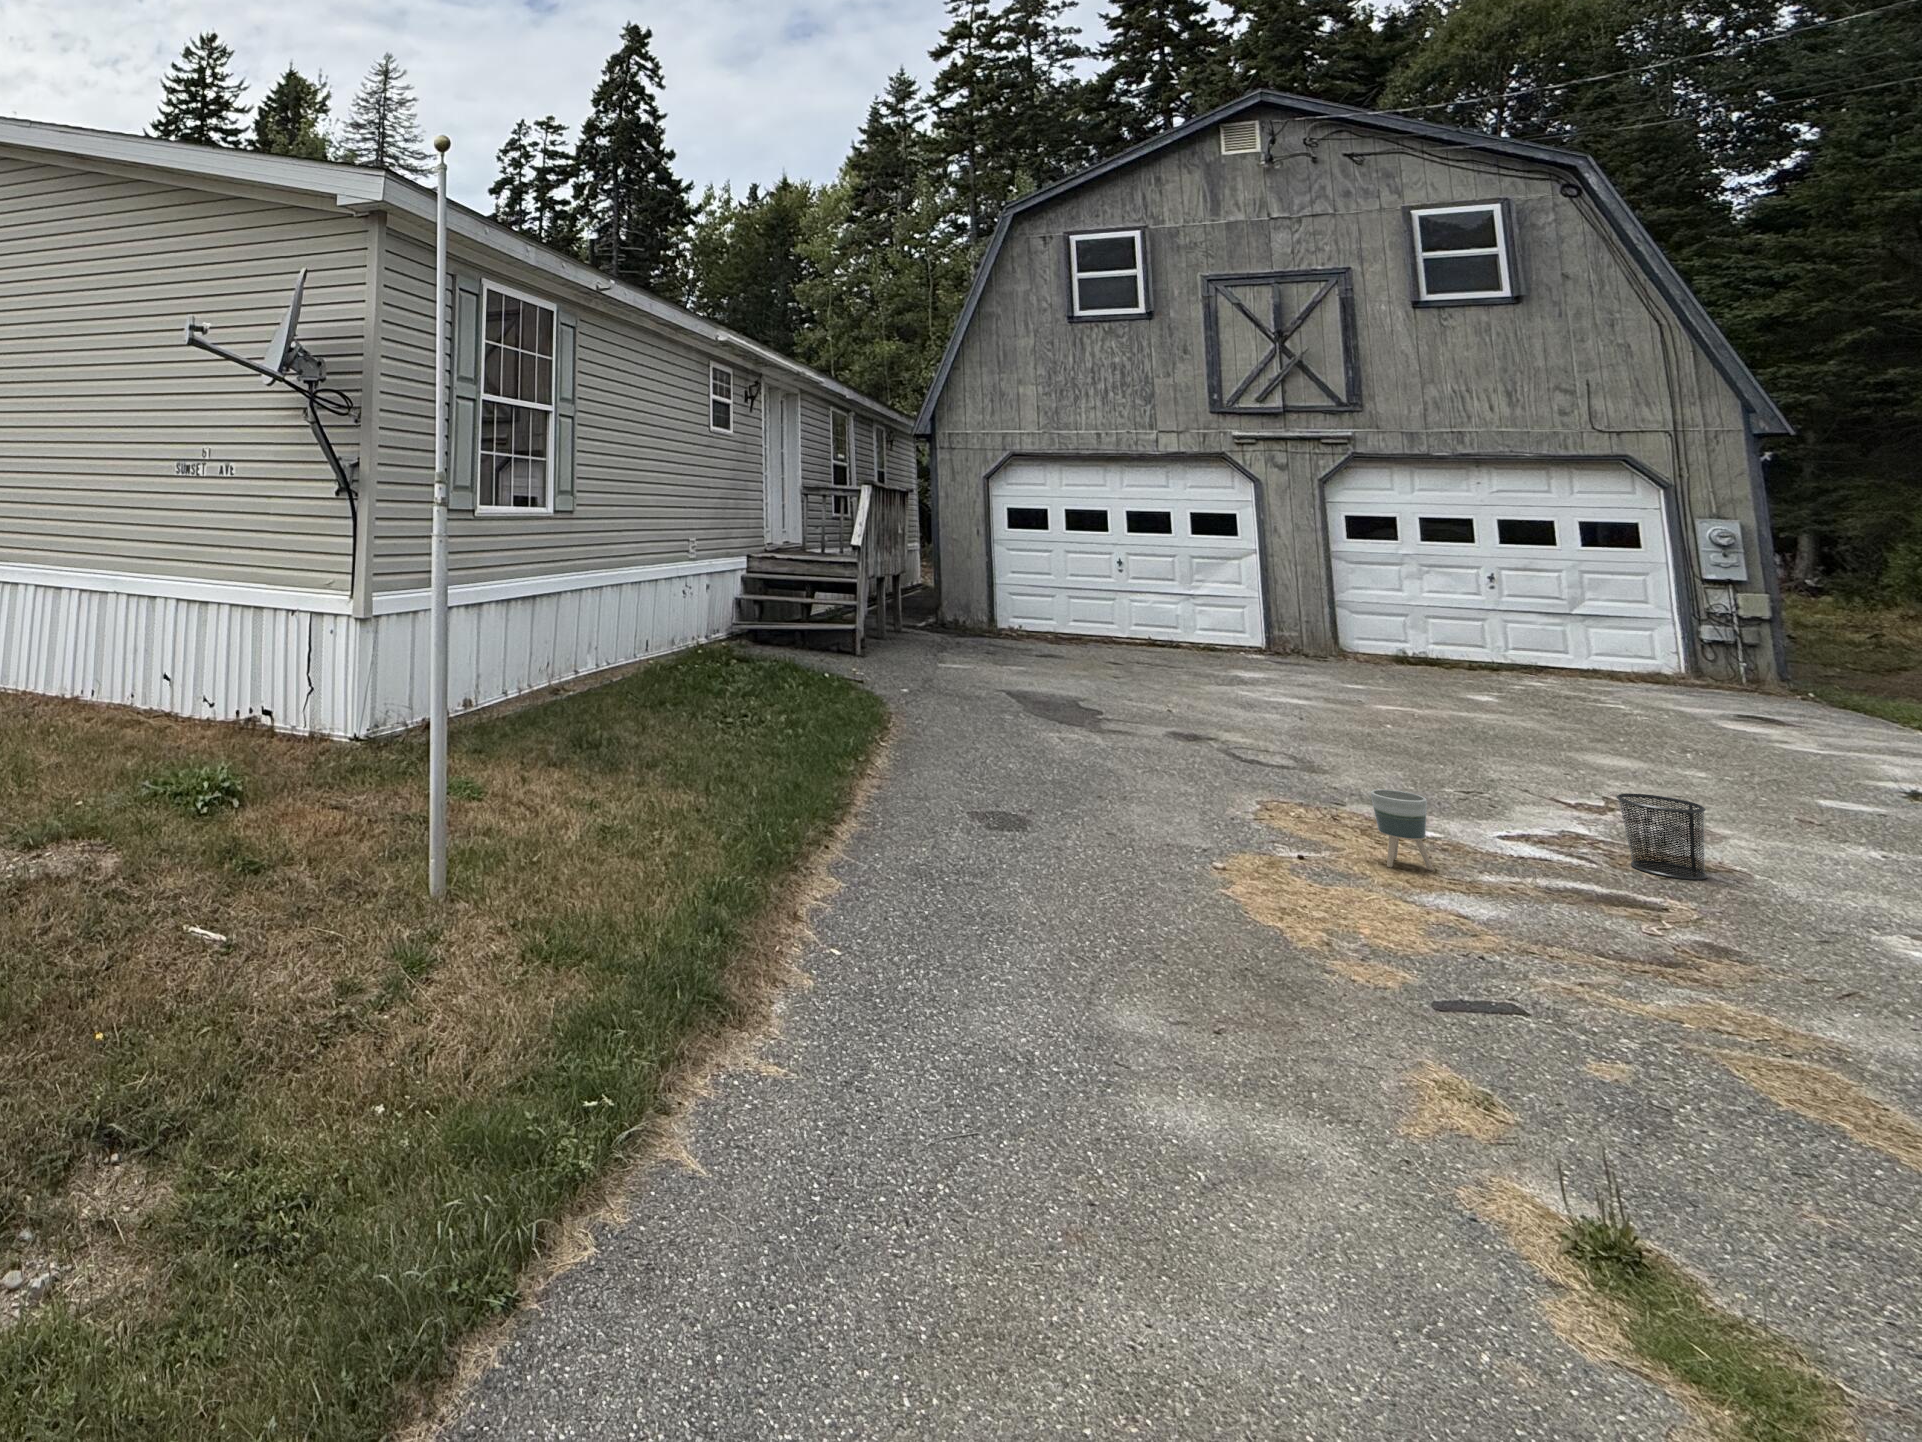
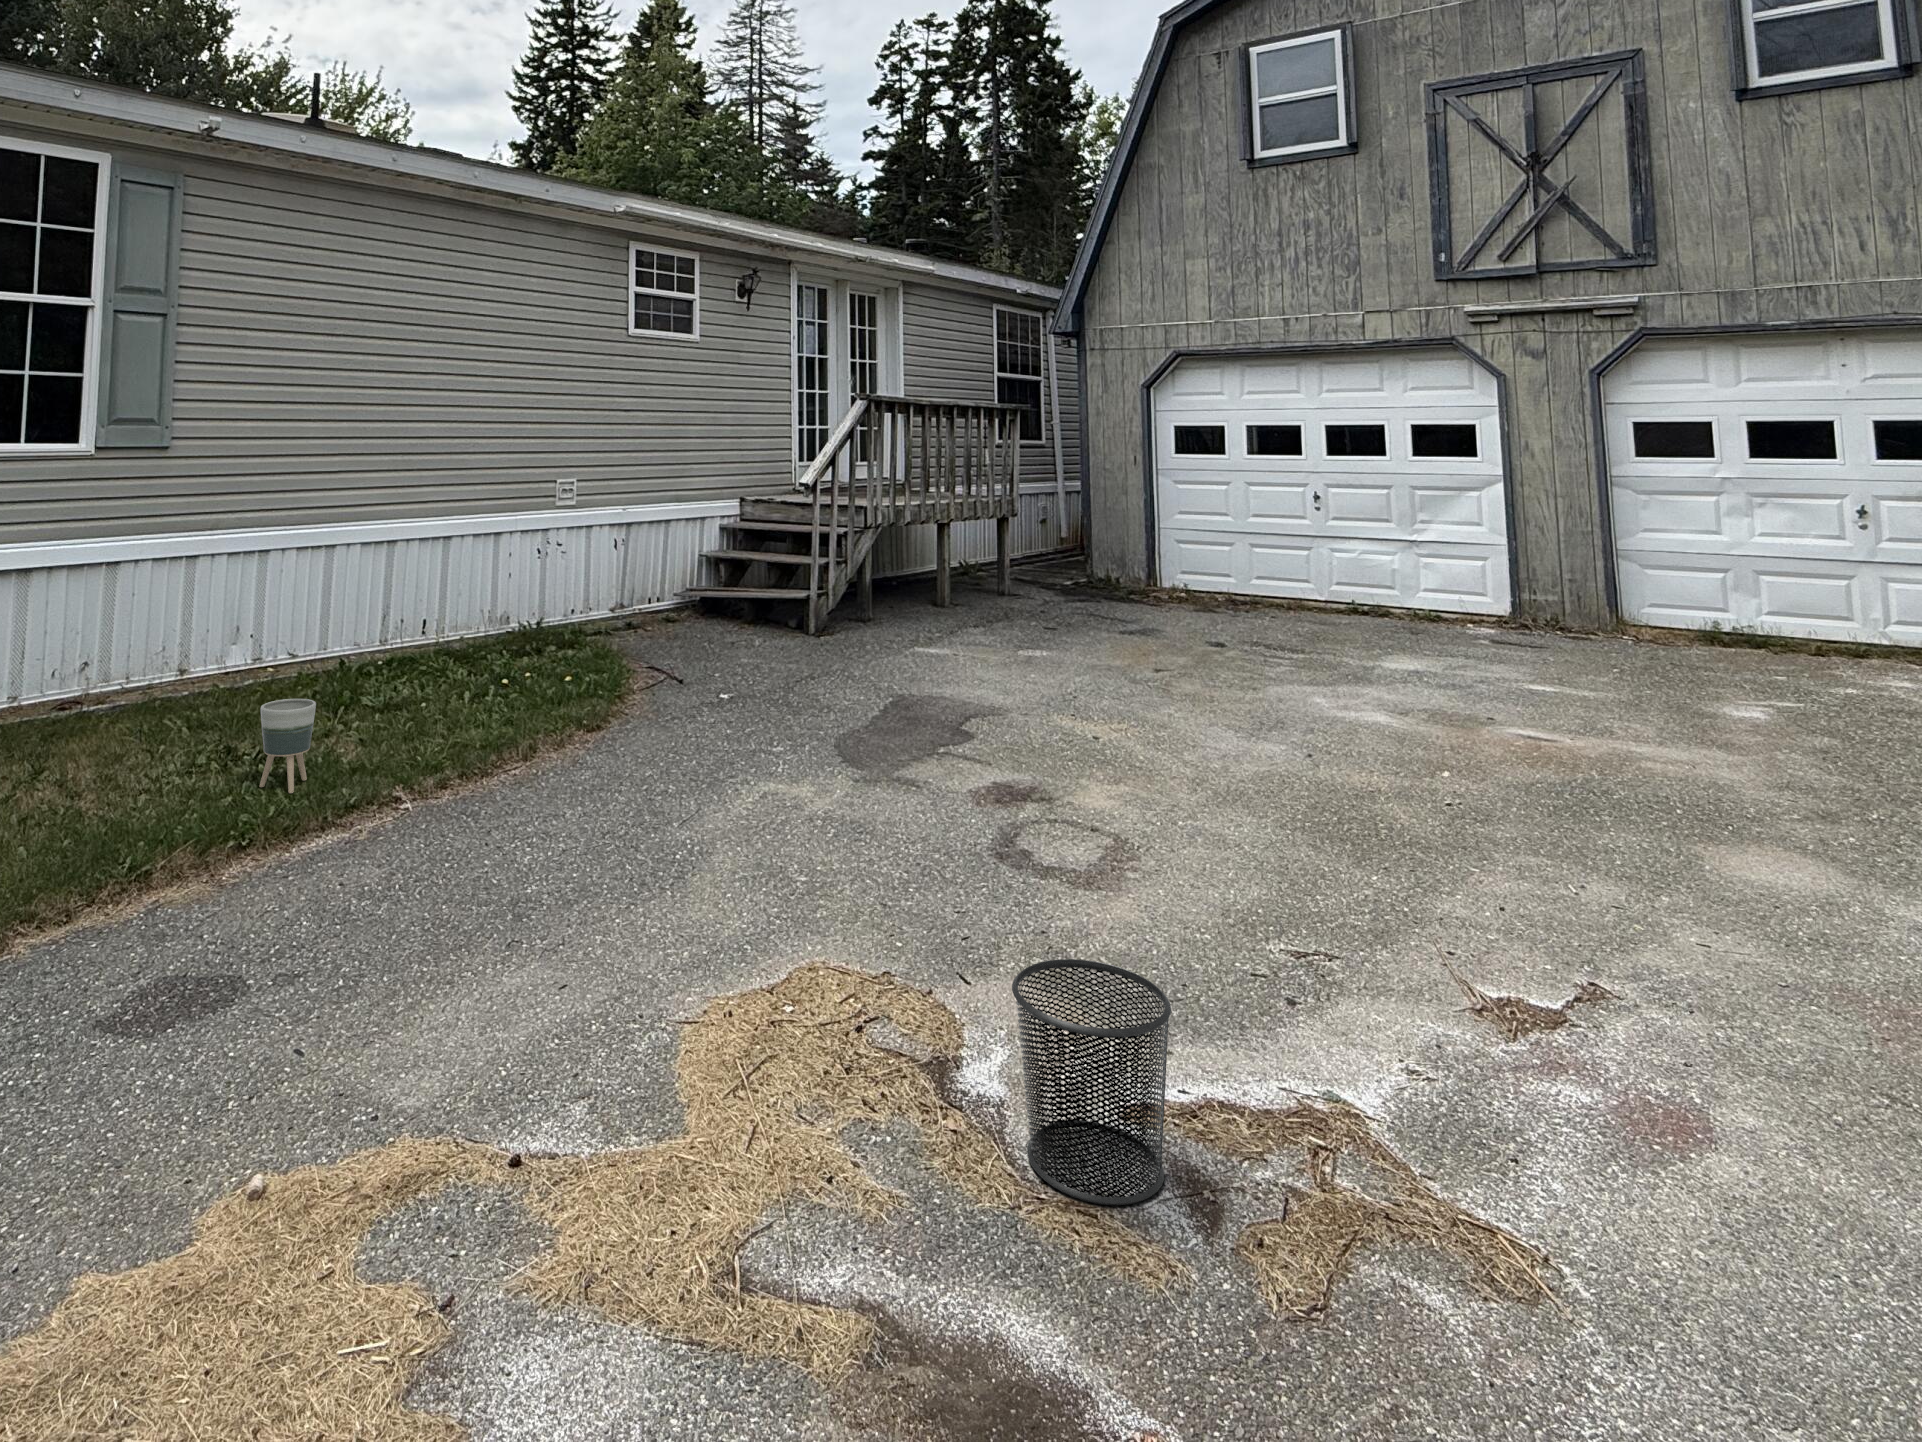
planter: present [1370,790,1433,871] -> present [260,699,316,793]

